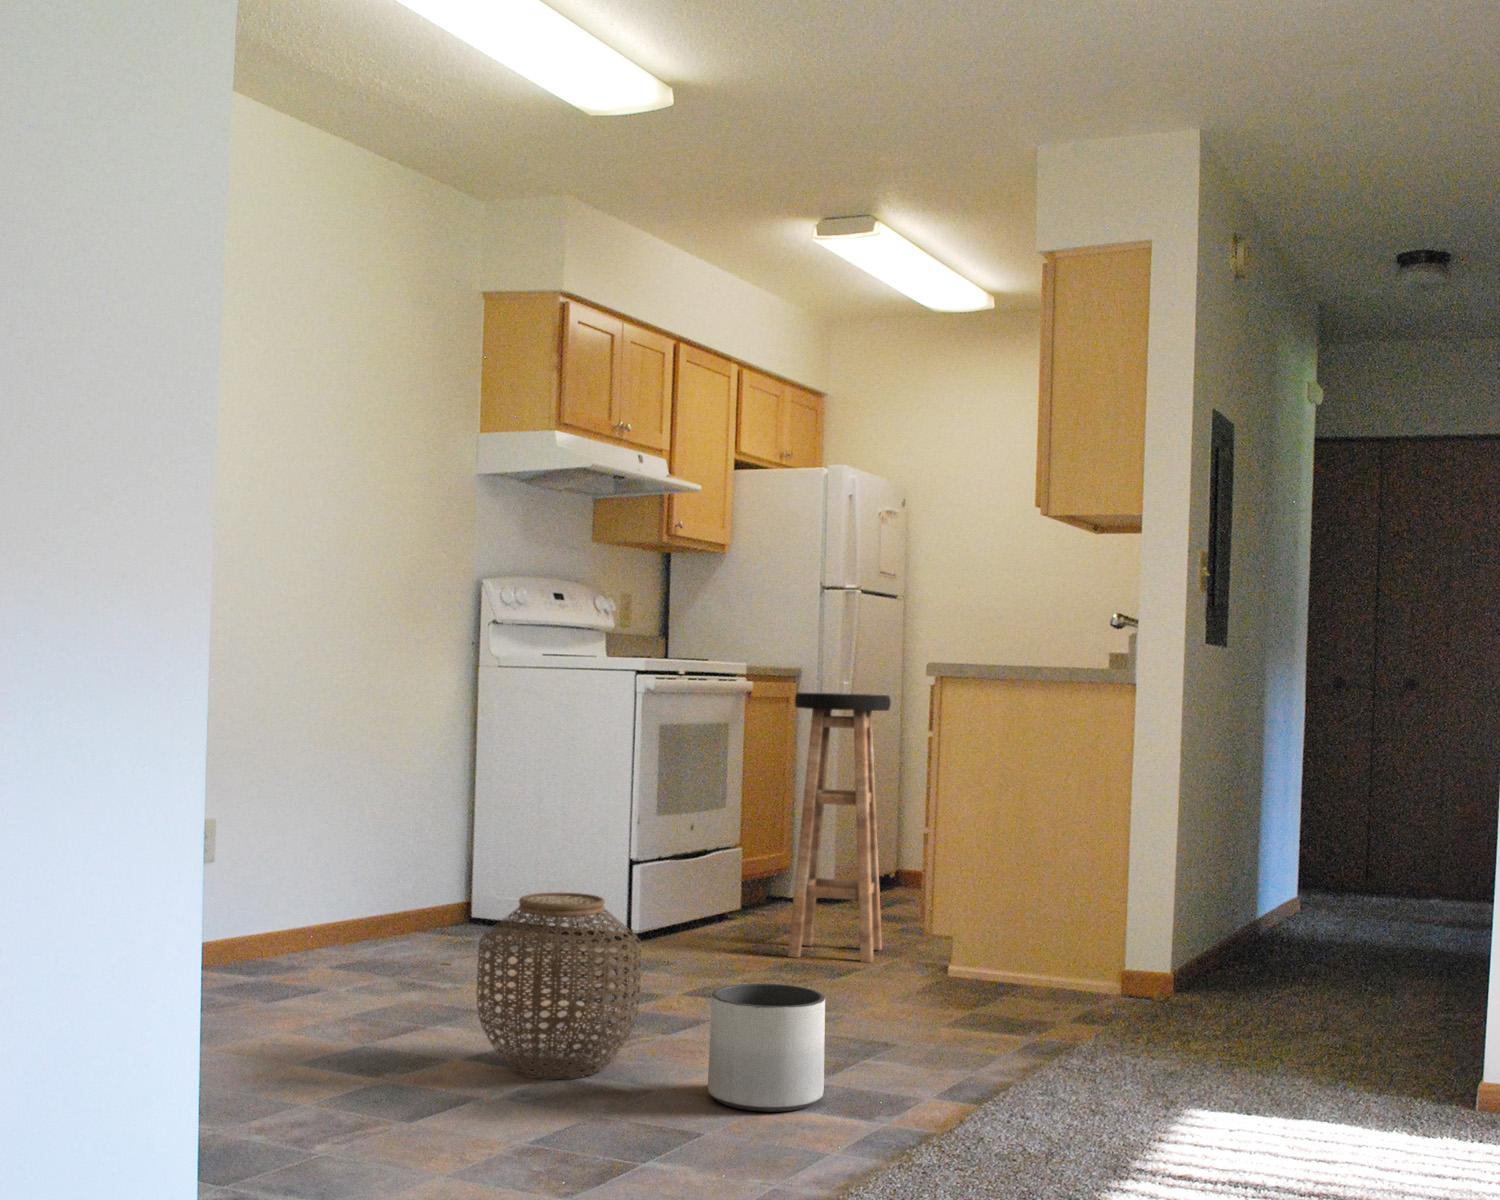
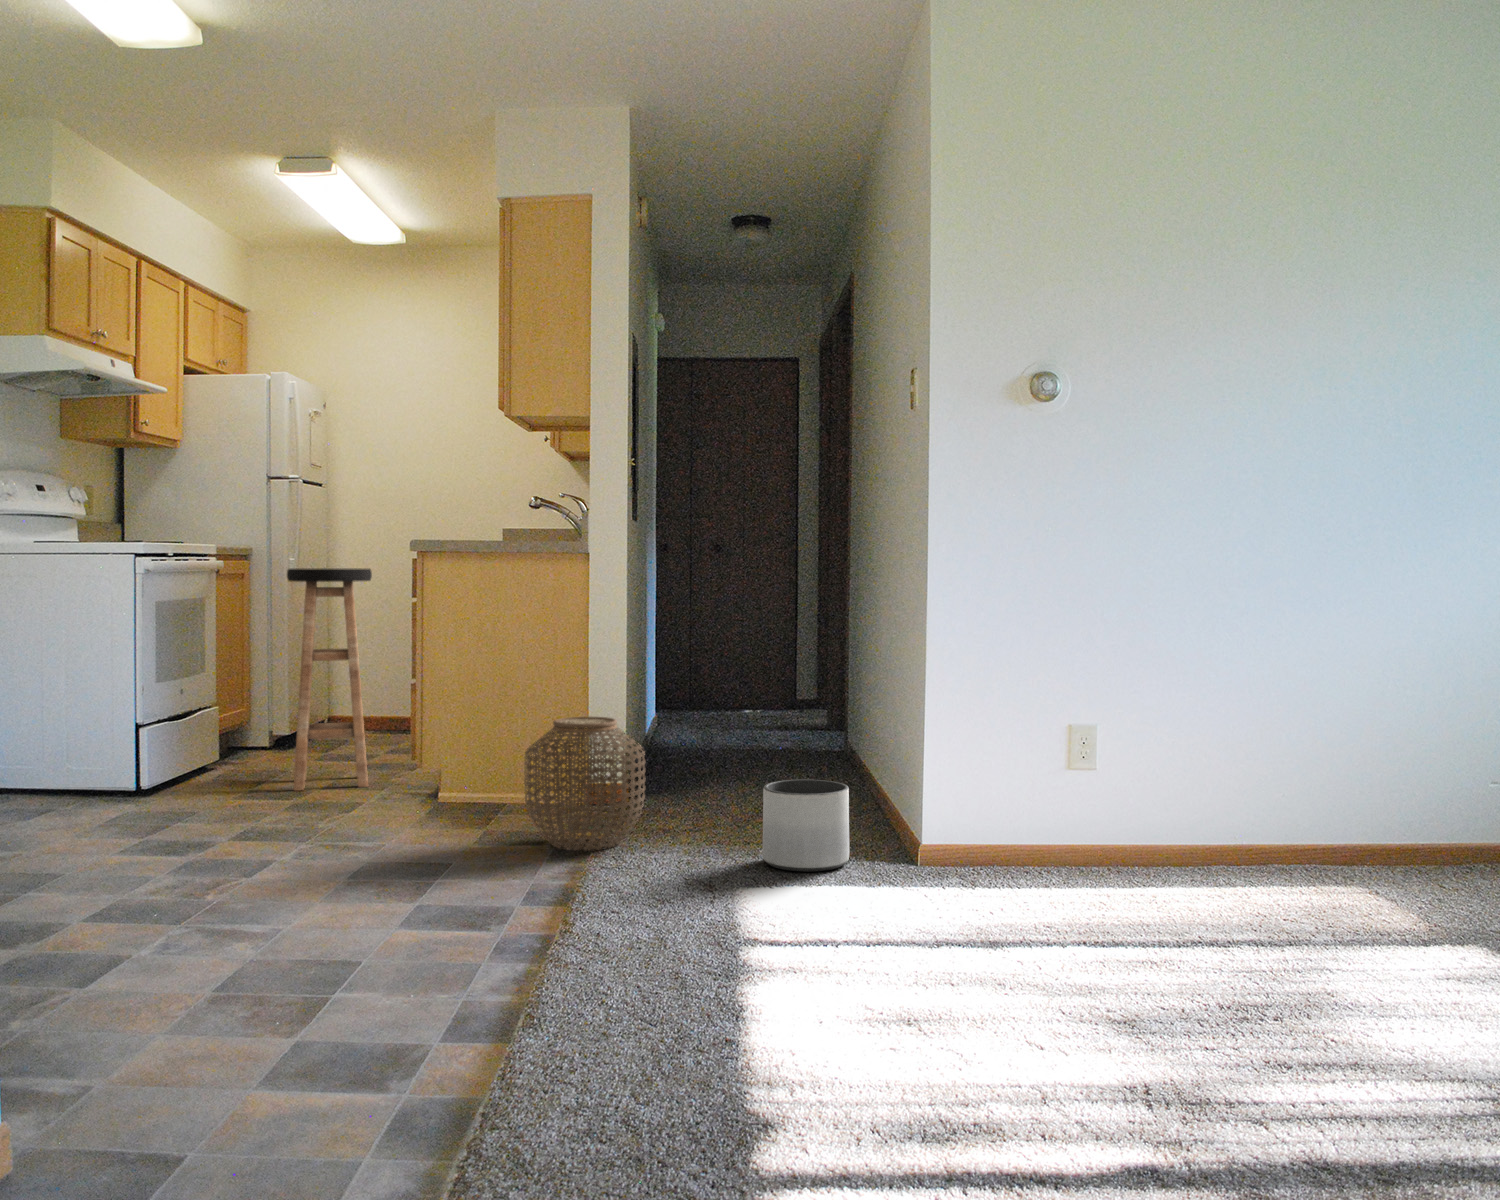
woven basket: present [476,893,641,1079] -> present [524,717,645,850]
planter: present [708,984,825,1112] -> present [763,780,849,872]

